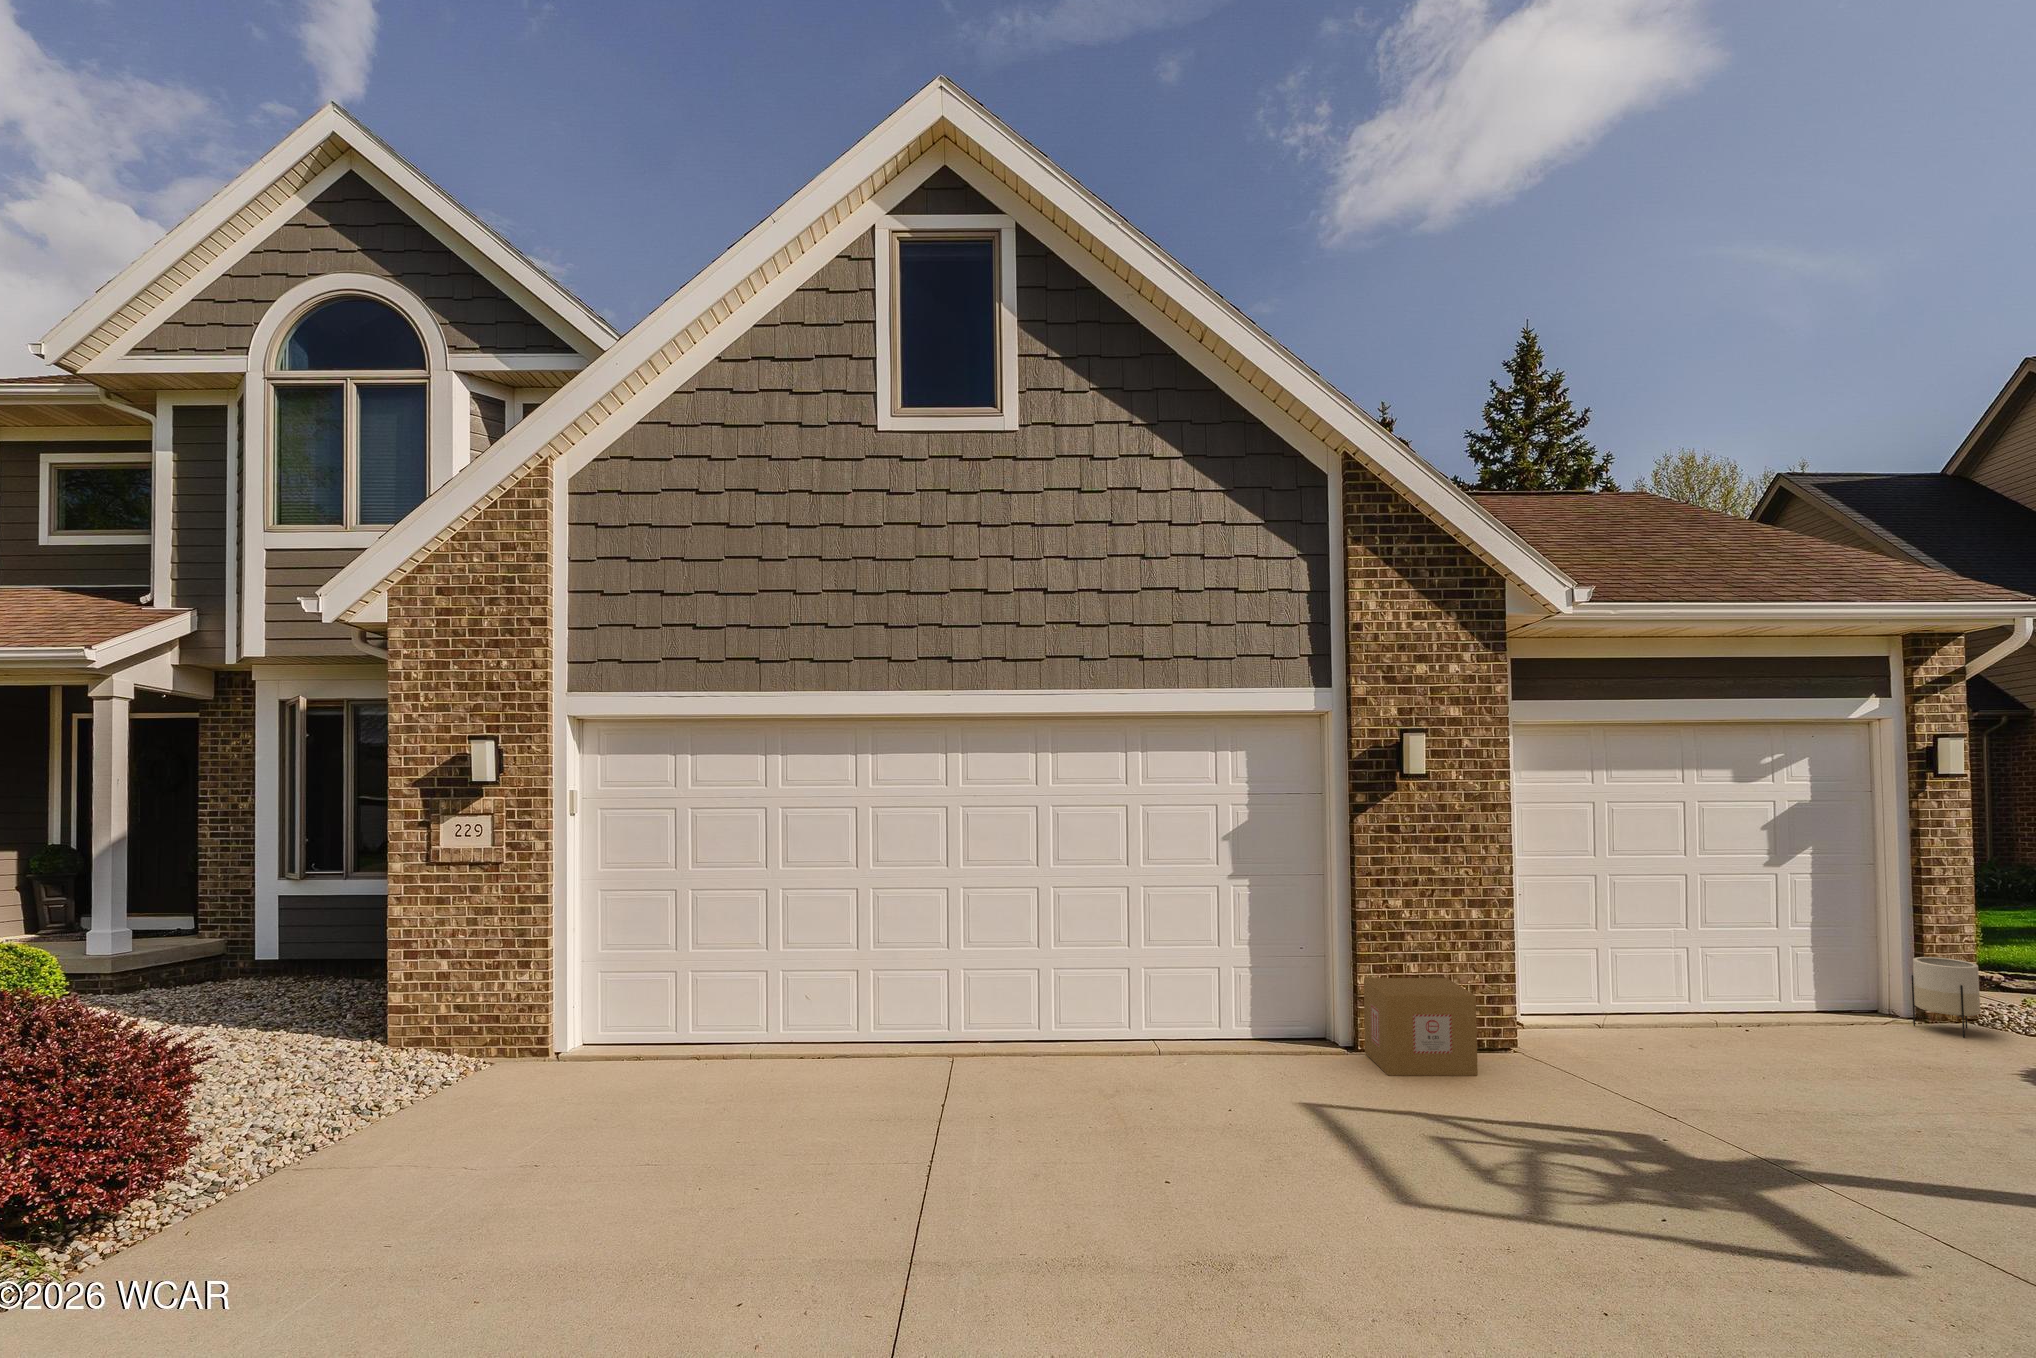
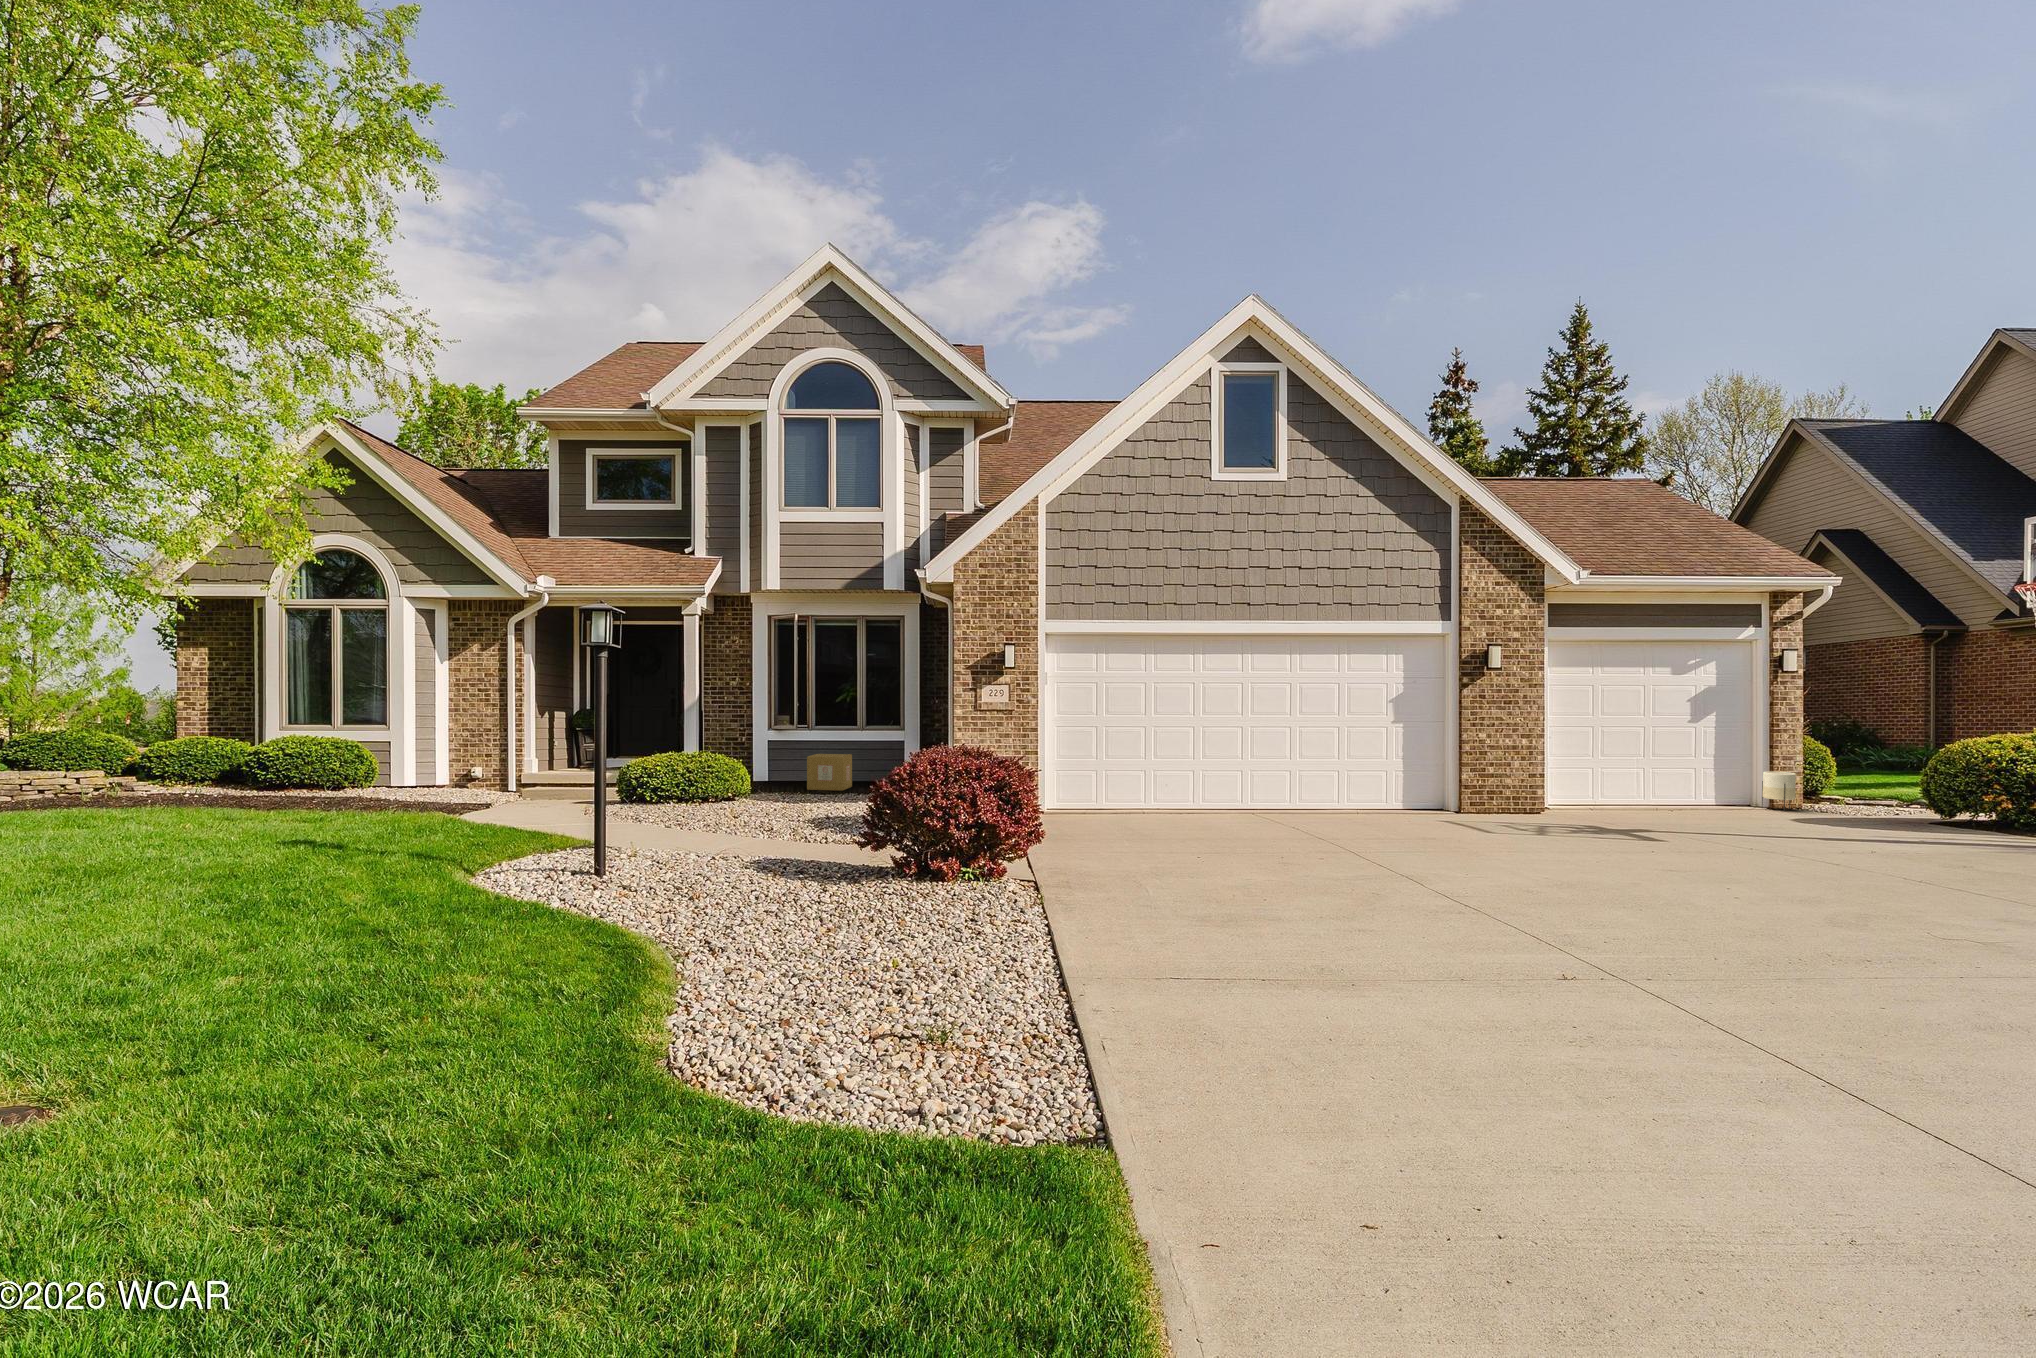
cardboard box: present [1364,978,1478,1076] -> present [807,754,852,791]

